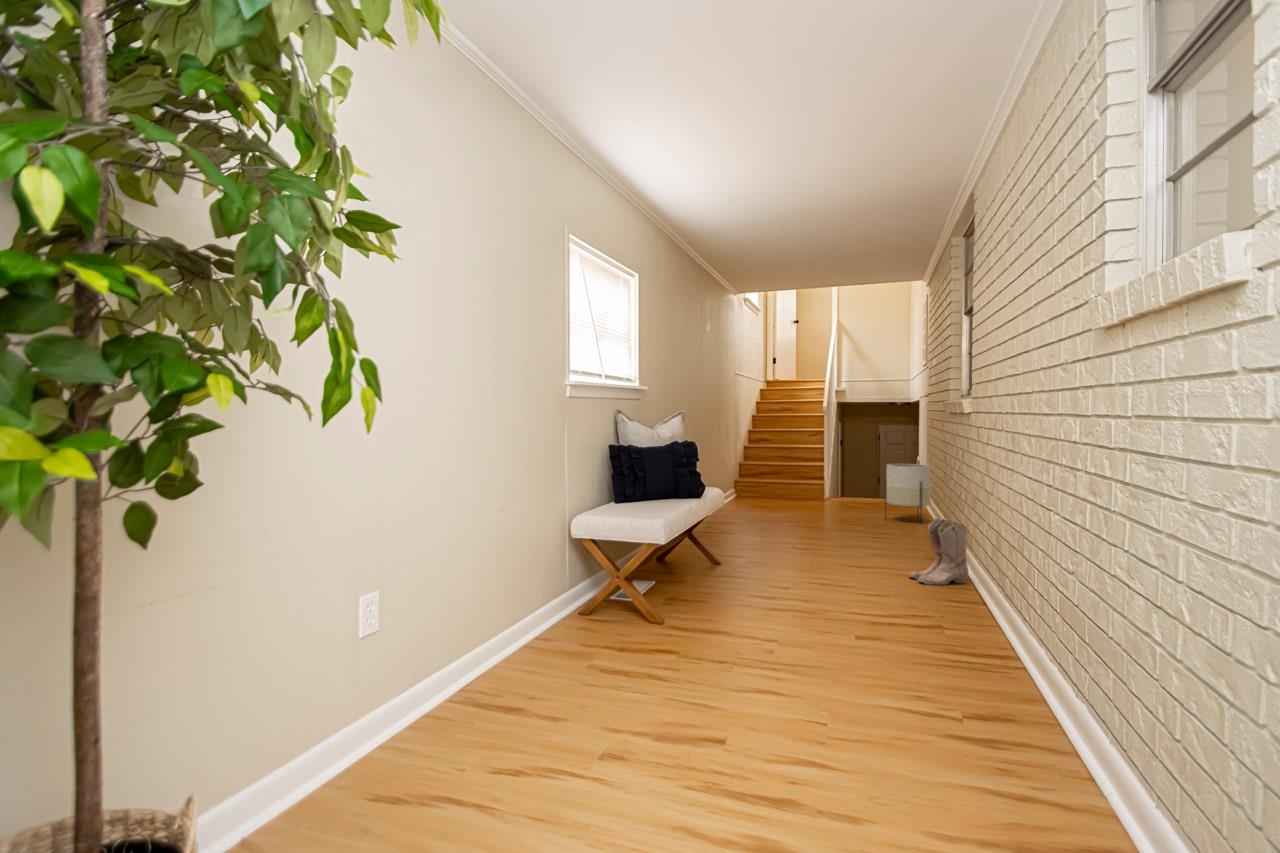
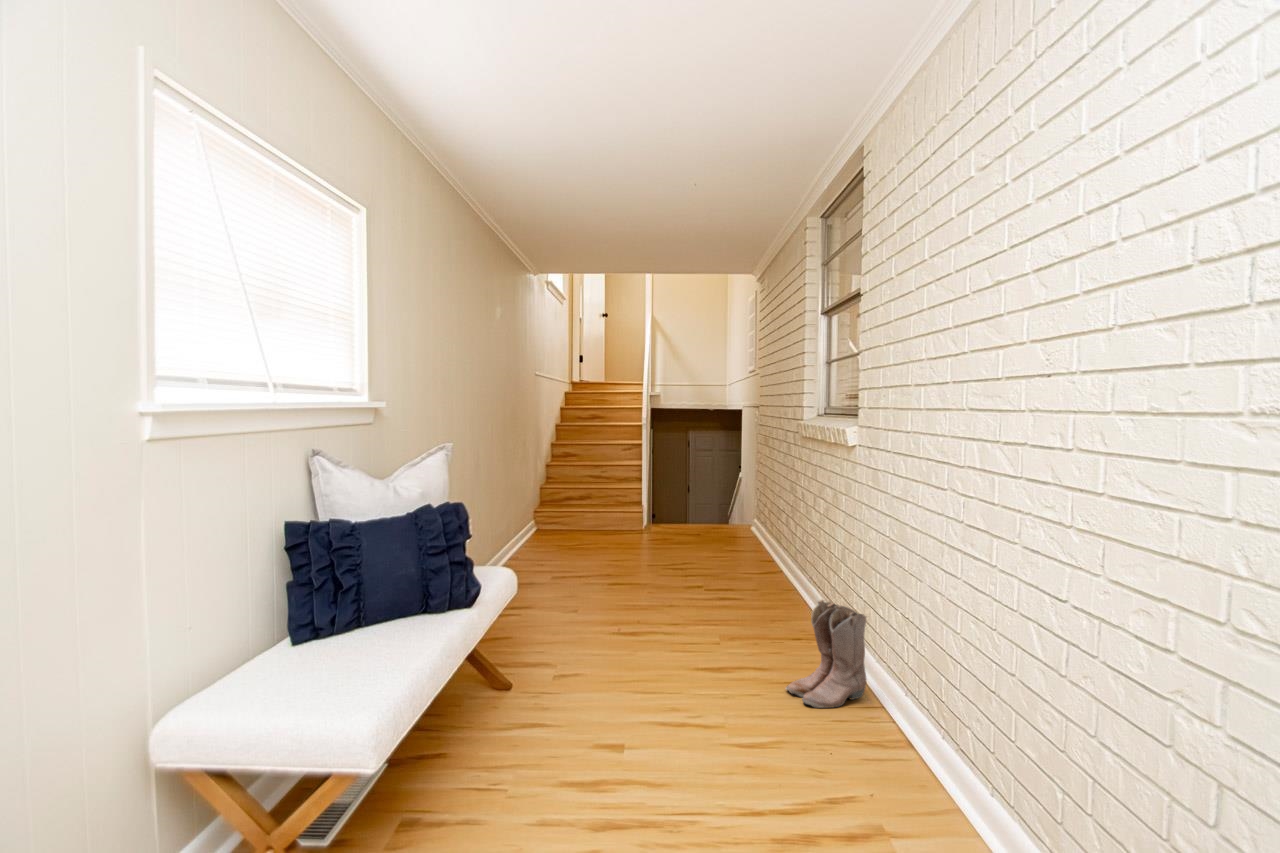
planter: present [885,464,931,523] -> none [717,491,769,566]

